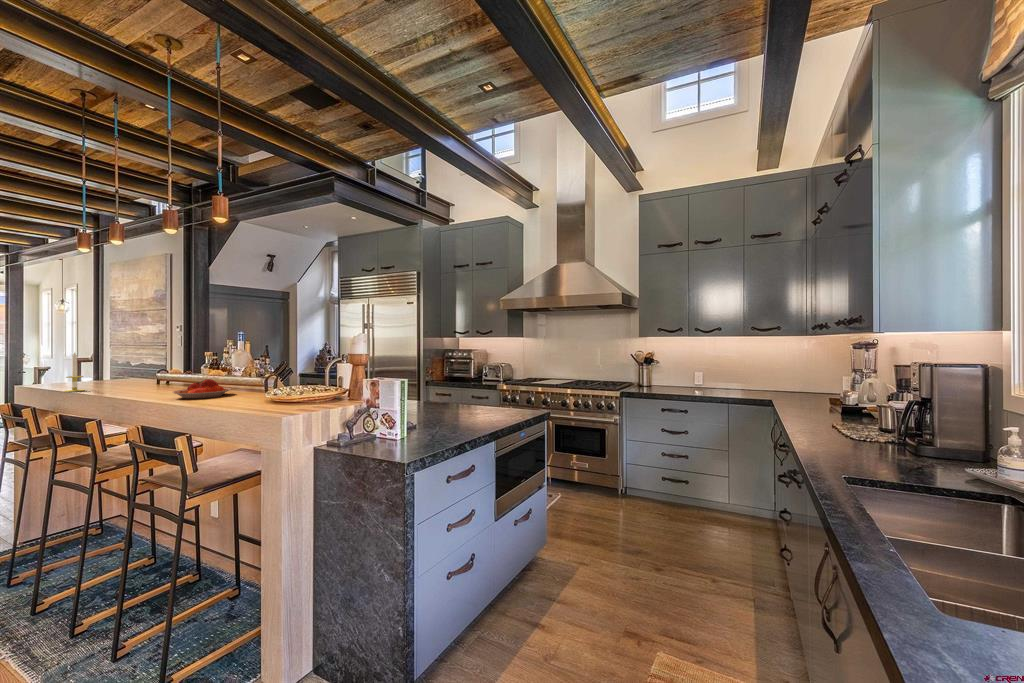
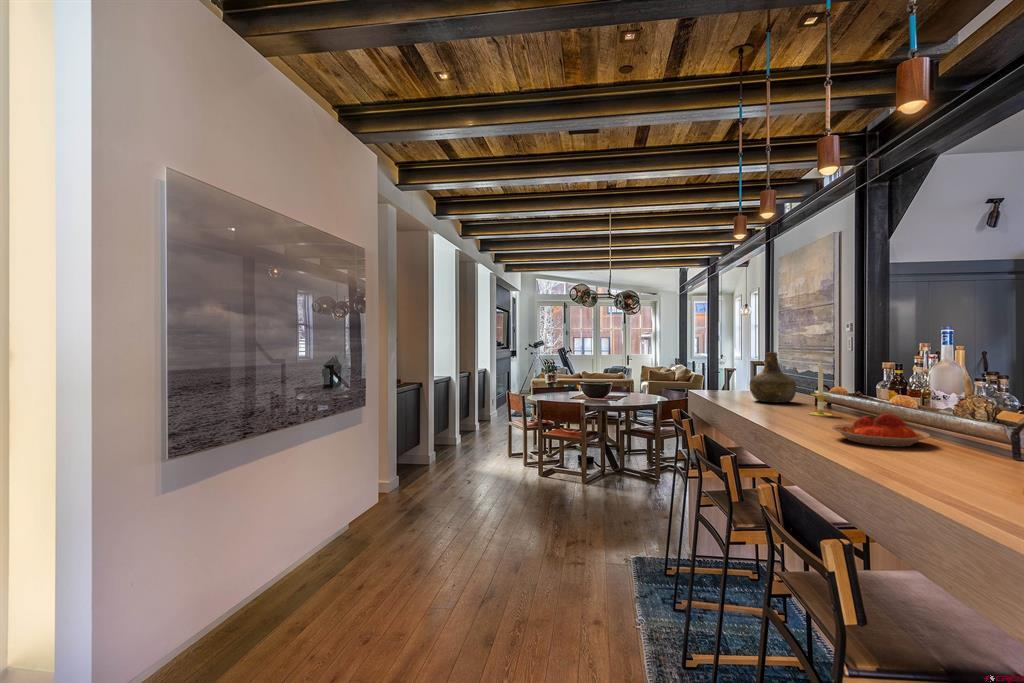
bottle: none [92,347,138,387] -> present [750,352,796,402]
candle: present [64,353,84,392] -> present [809,361,832,416]

